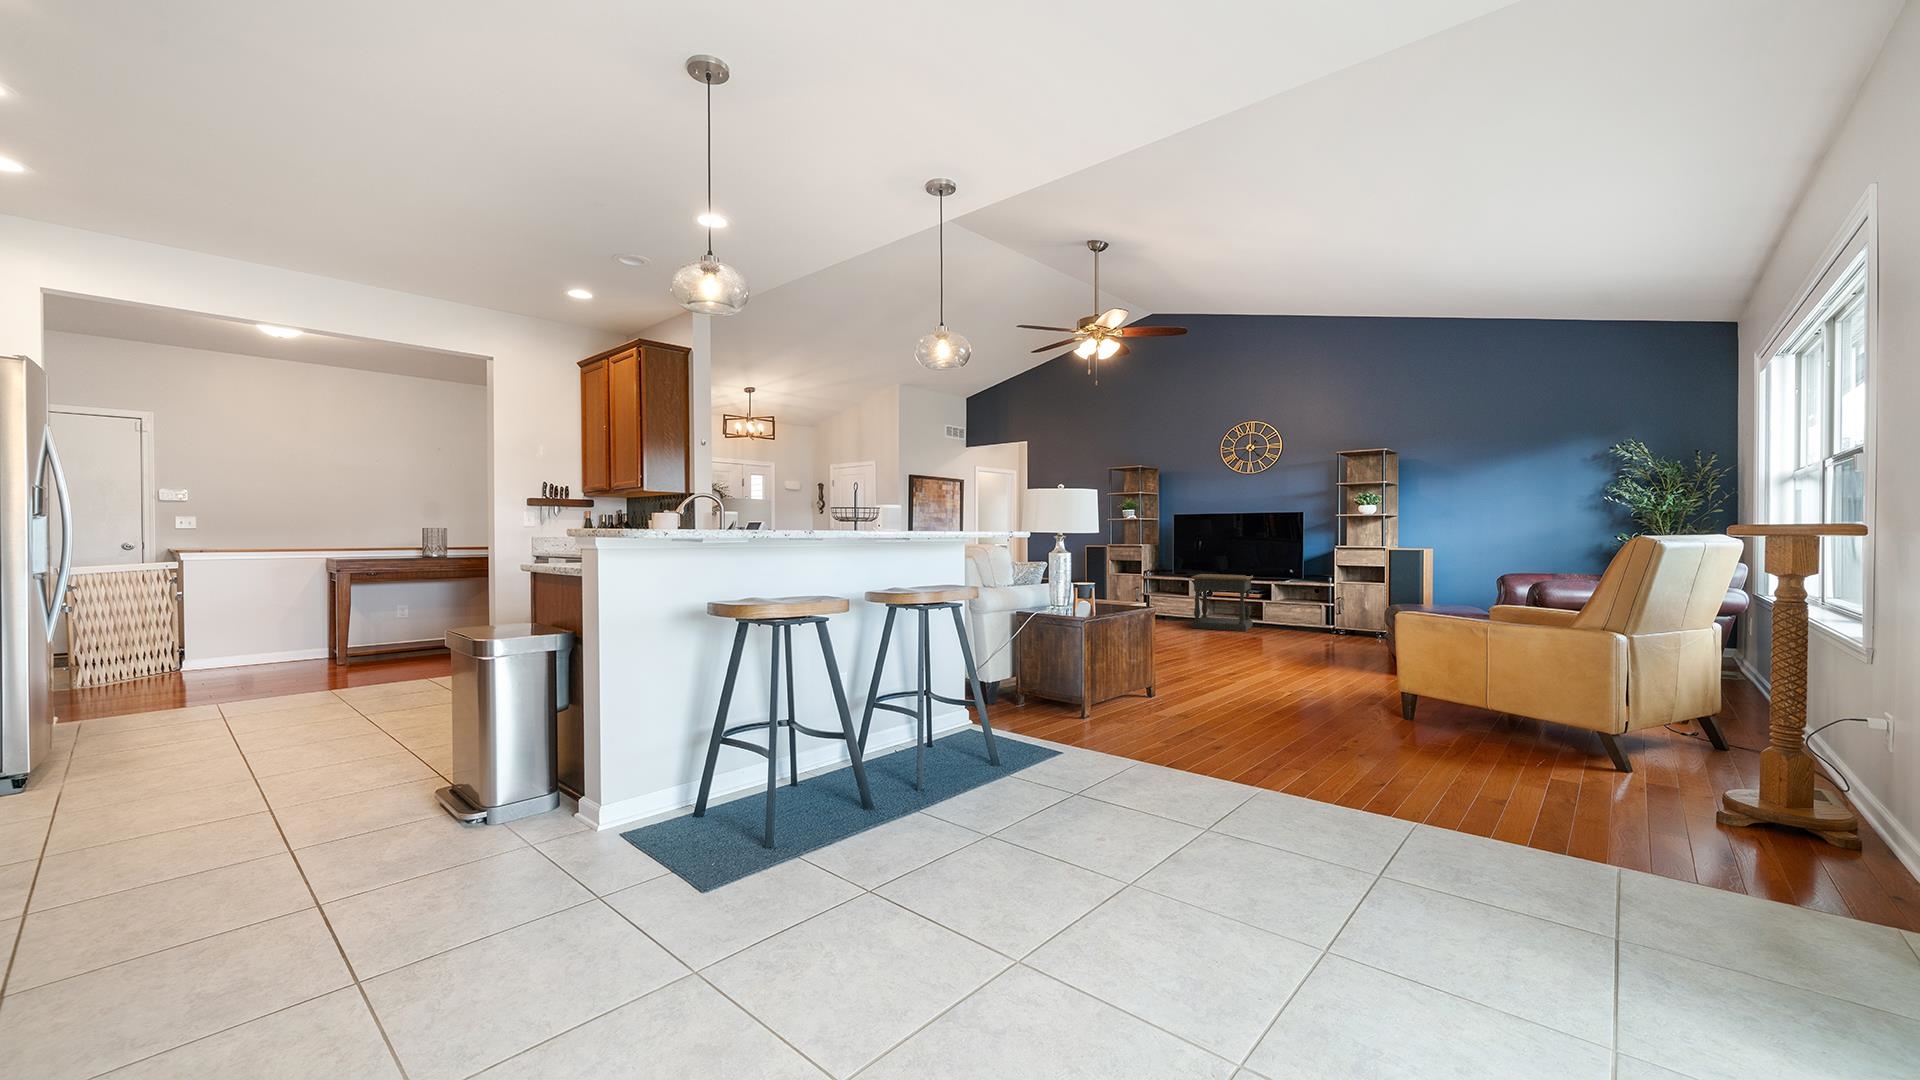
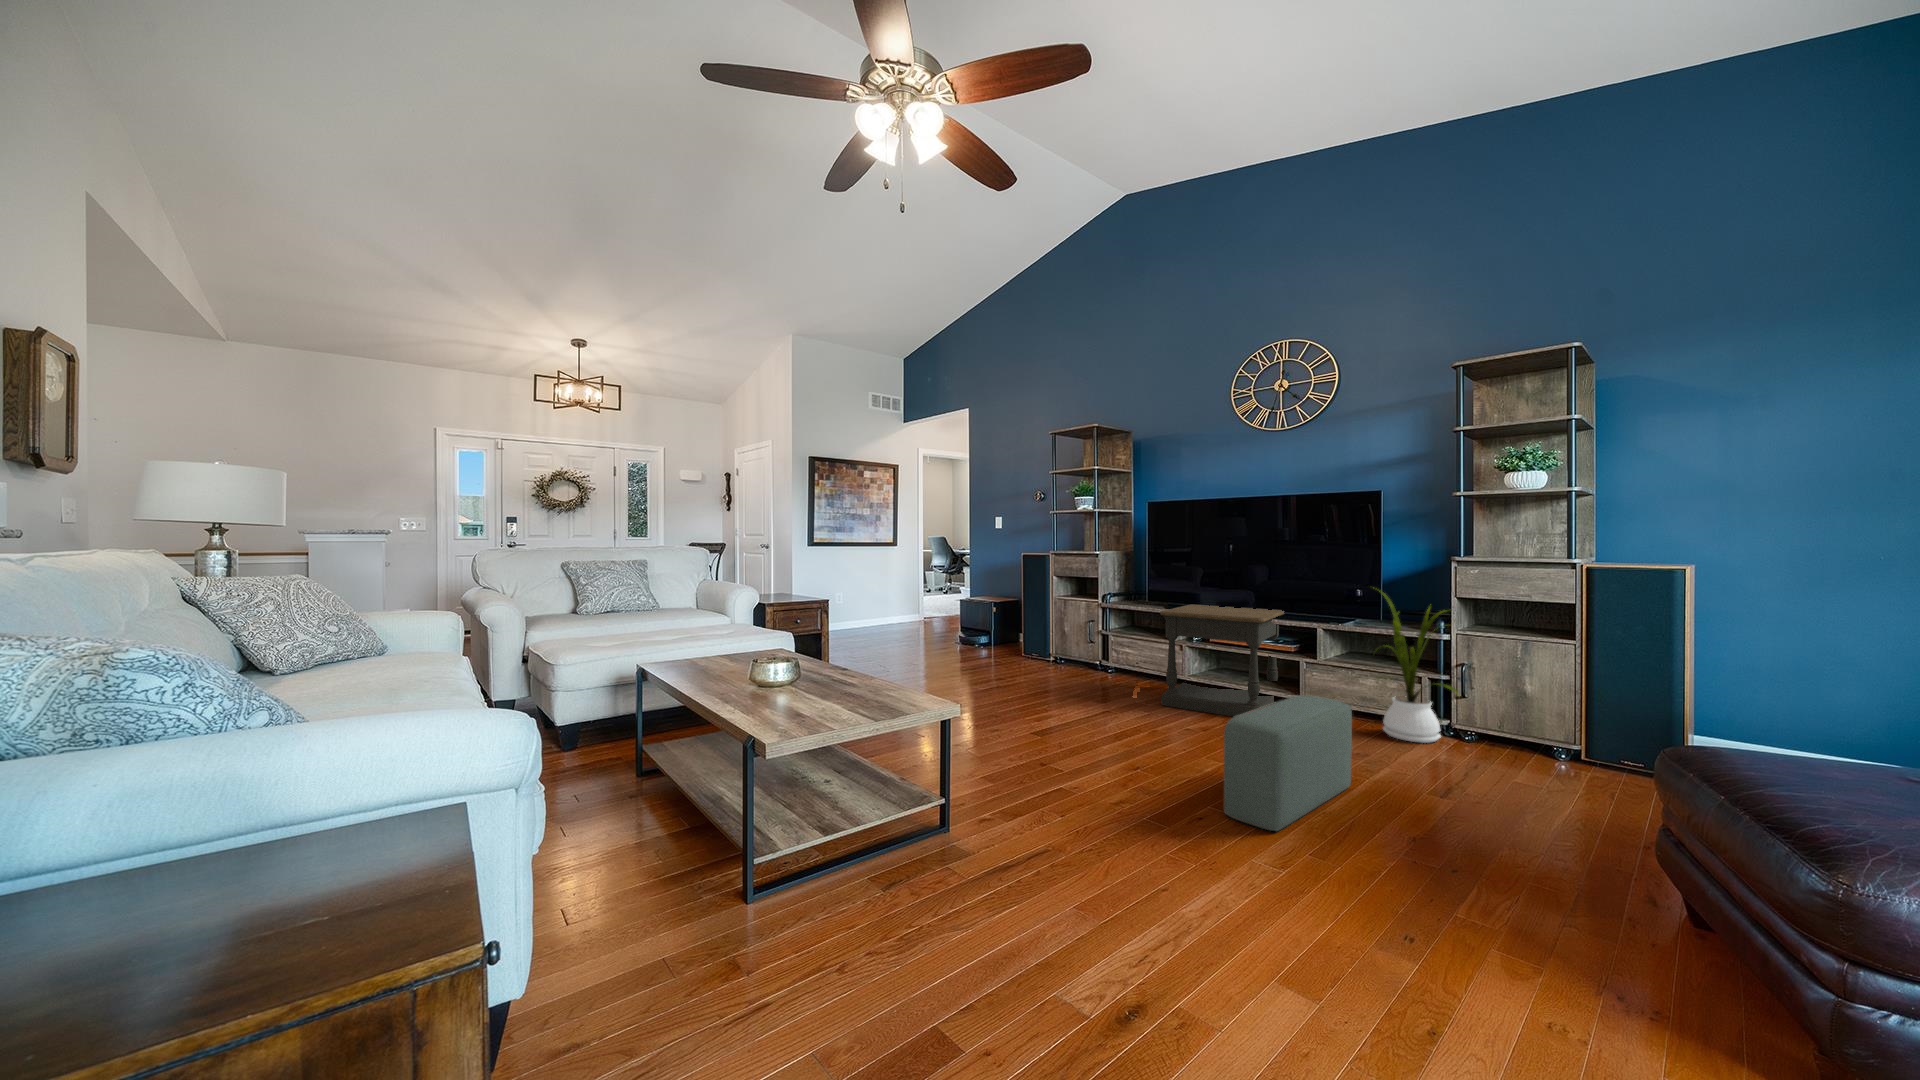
house plant: none [1297,561,1339,635] -> present [1382,592,1458,743]
pouf: none [1249,607,1295,653] -> present [1224,695,1352,831]

